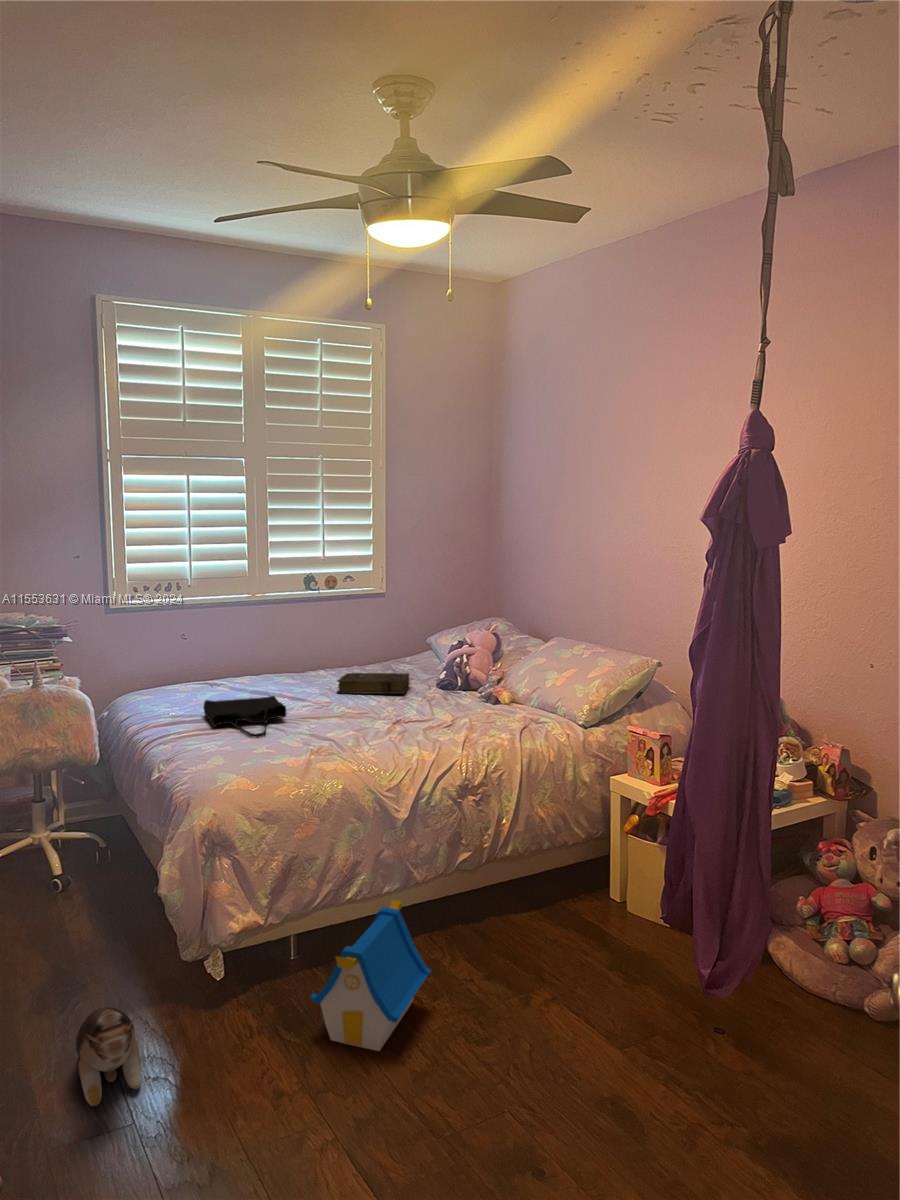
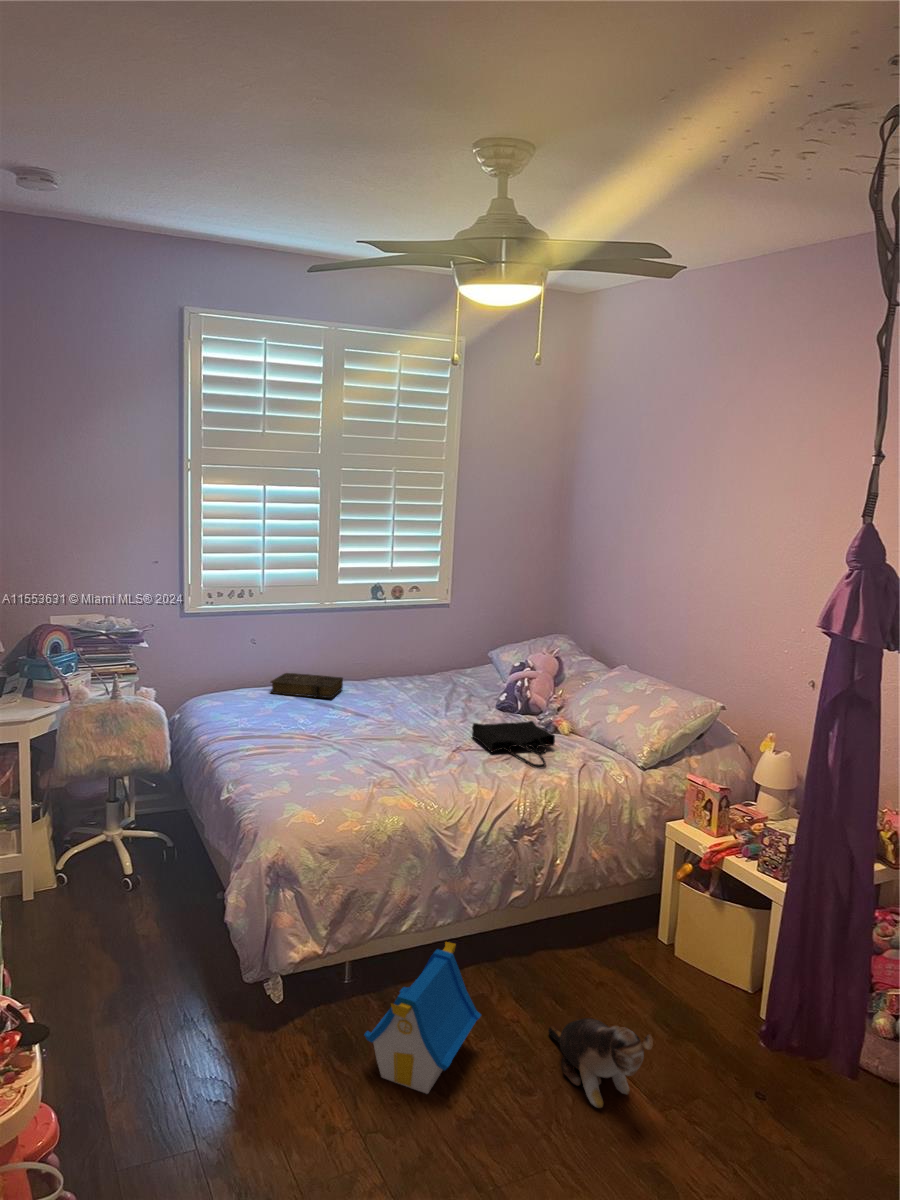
book: present [337,673,409,694] -> present [270,673,343,698]
tote bag: present [203,696,287,737] -> present [472,721,555,768]
plush toy: present [76,1007,142,1106] -> present [549,1018,653,1108]

